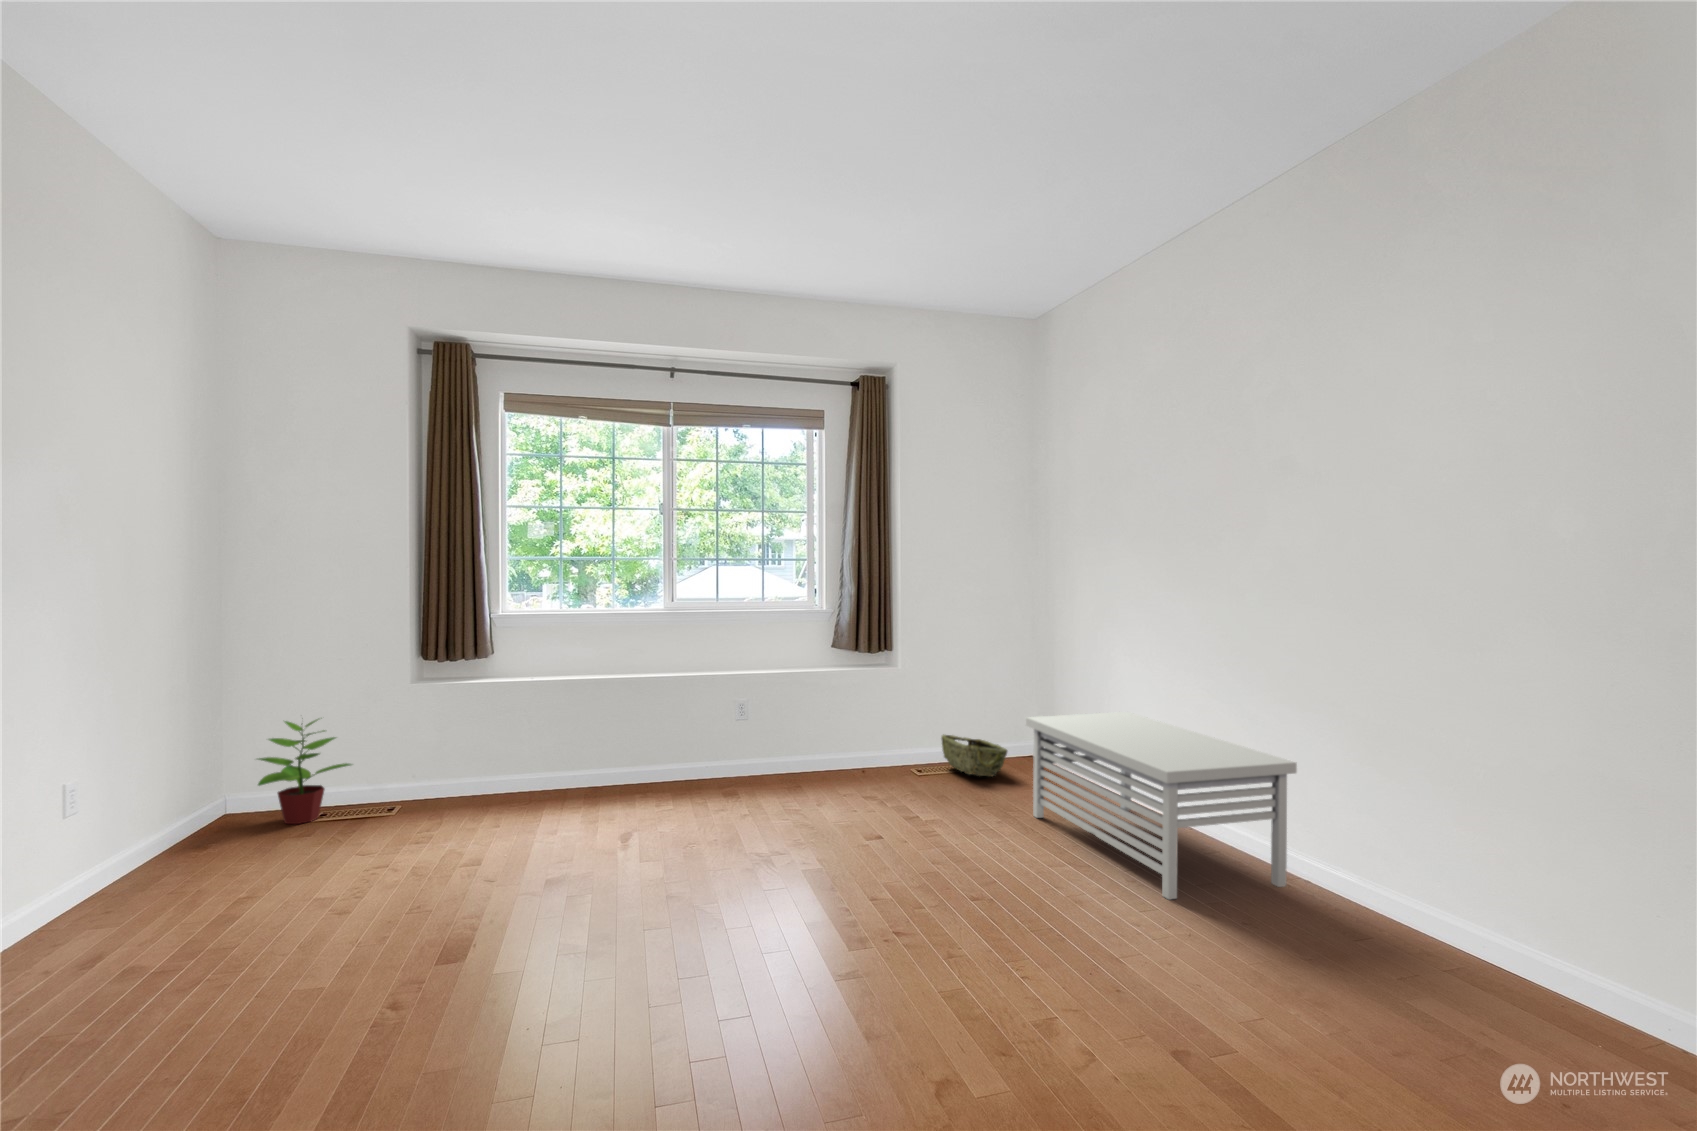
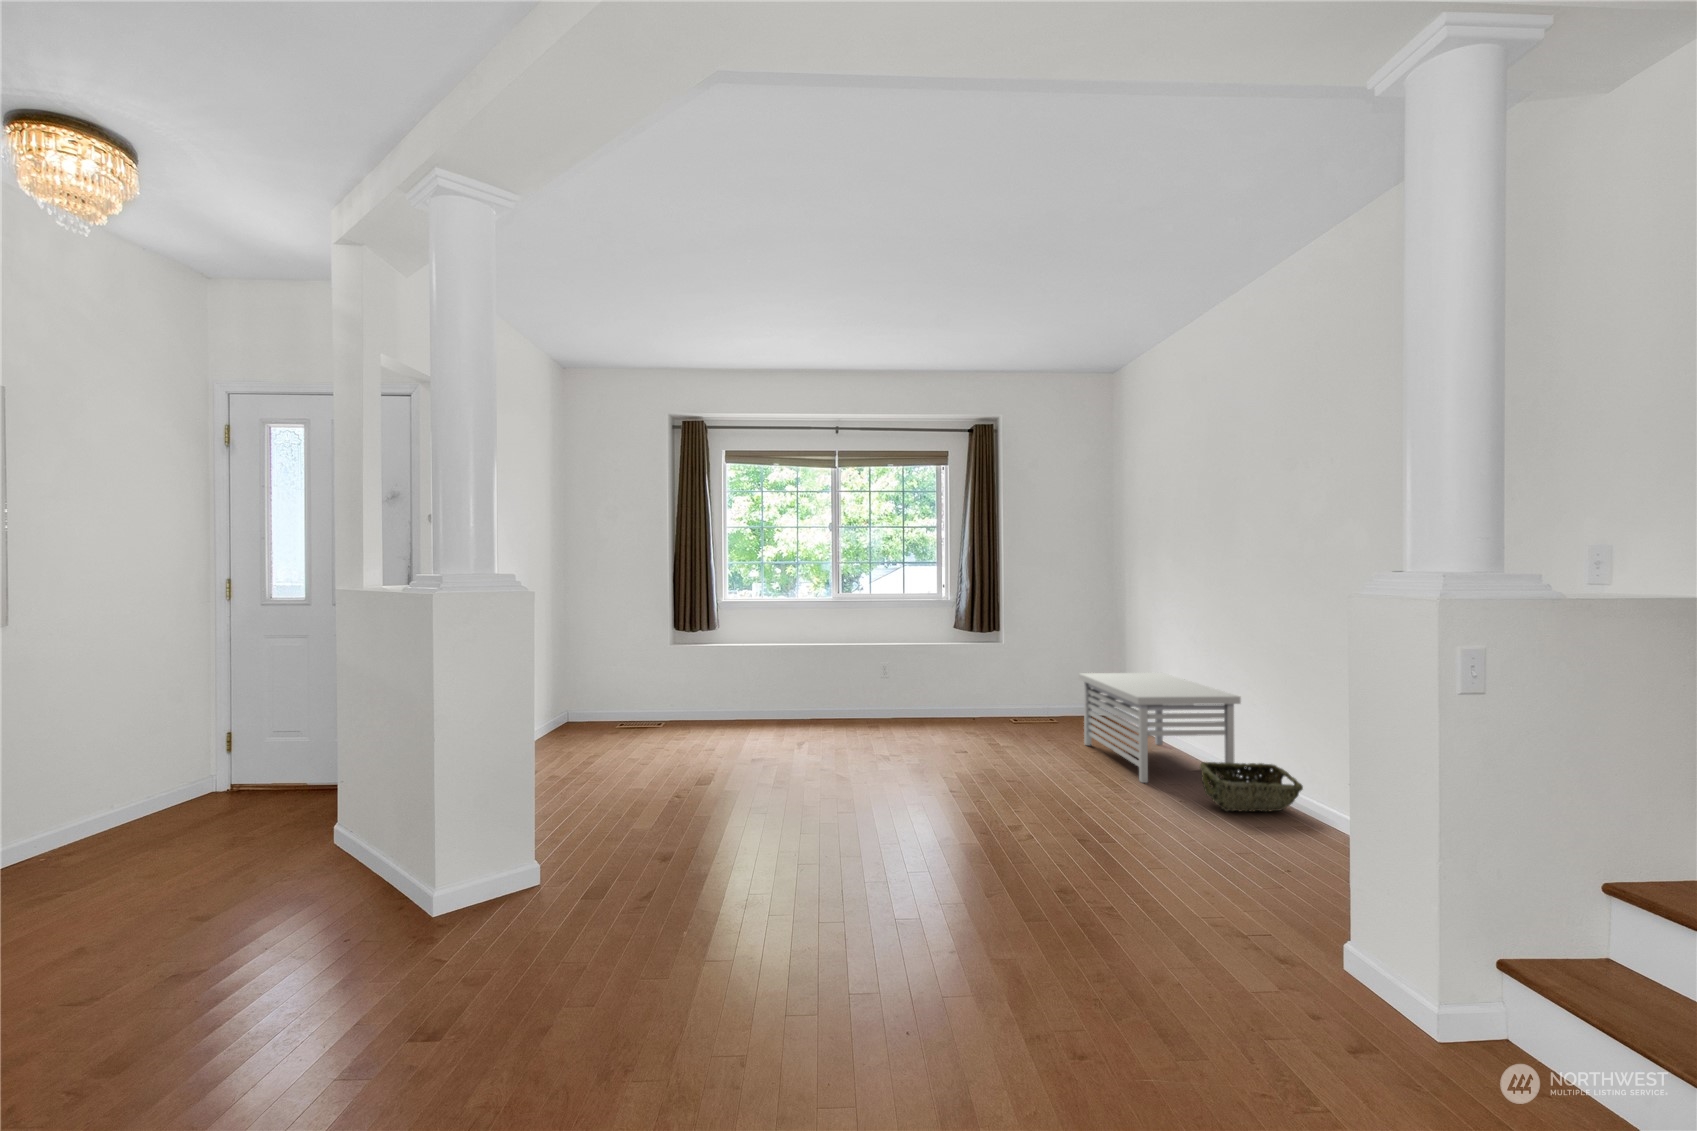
potted plant: present [258,719,351,824] -> none [585,661,639,728]
woven basket: present [942,735,1007,776] -> present [1200,762,1303,812]

